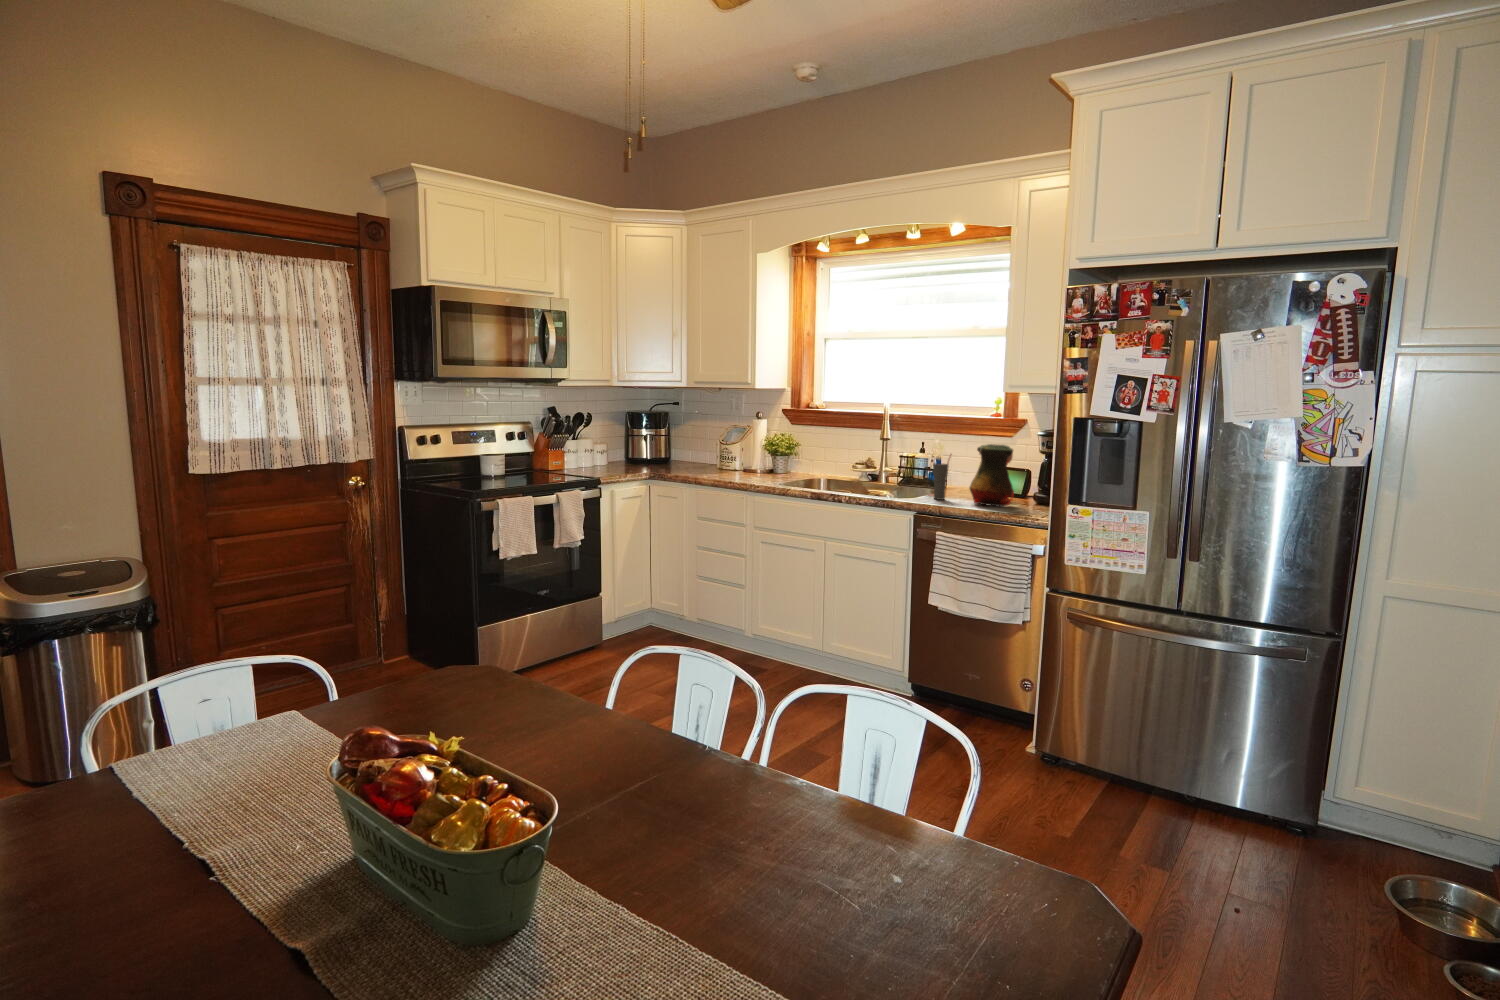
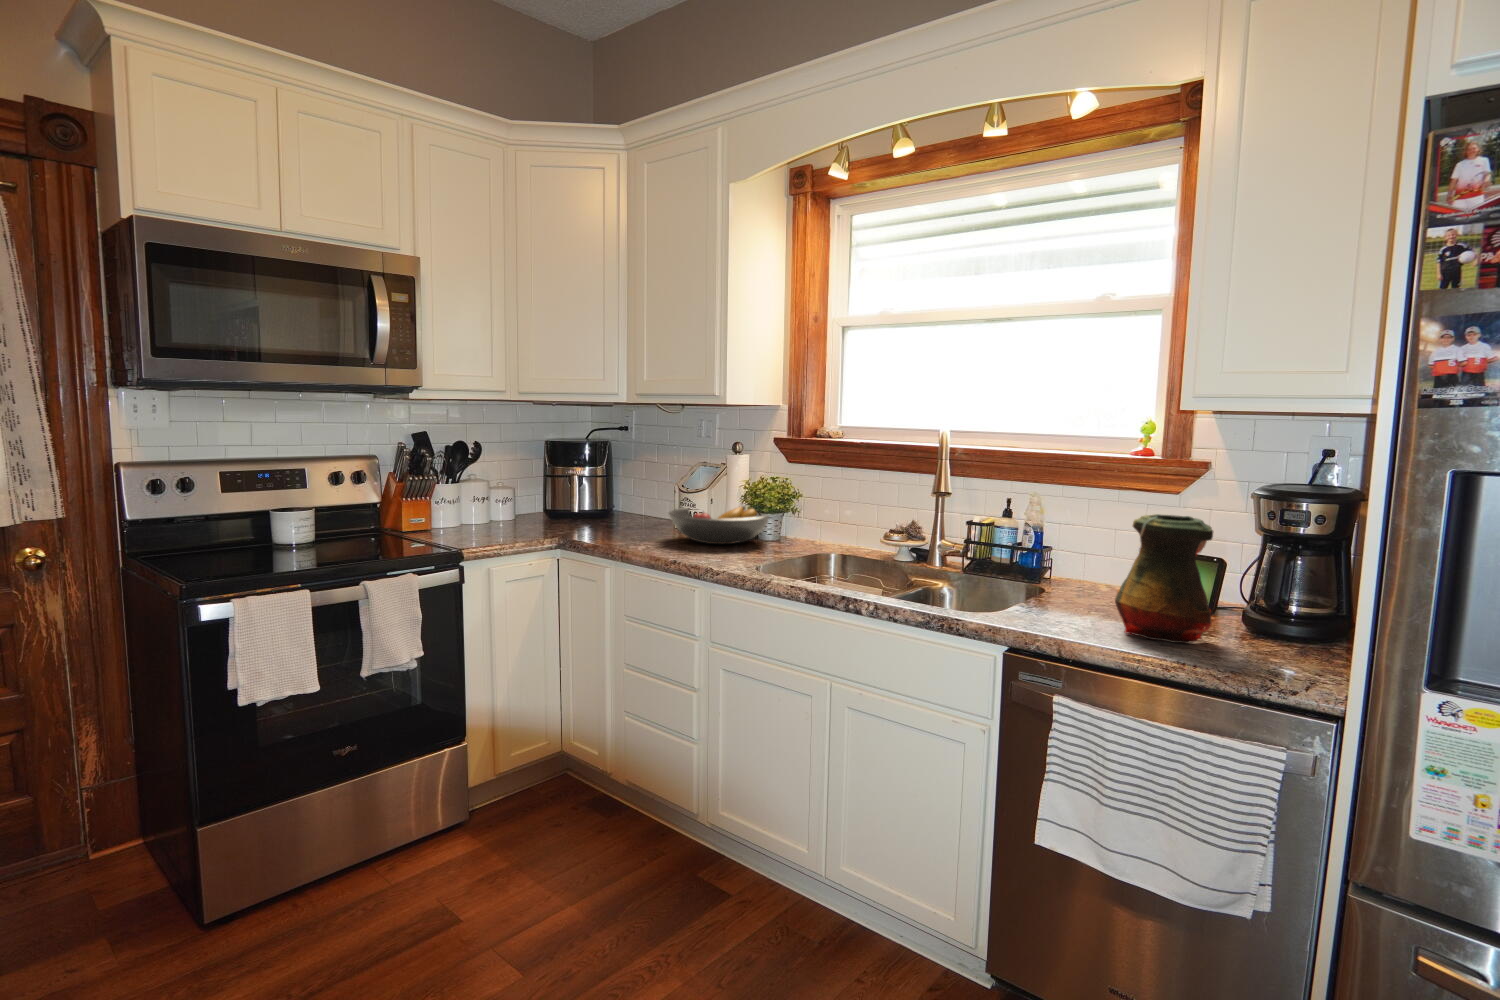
fruit bowl: none [717,451,782,475] -> present [669,506,769,544]
cup: present [933,454,952,500] -> none [1038,528,1075,618]

